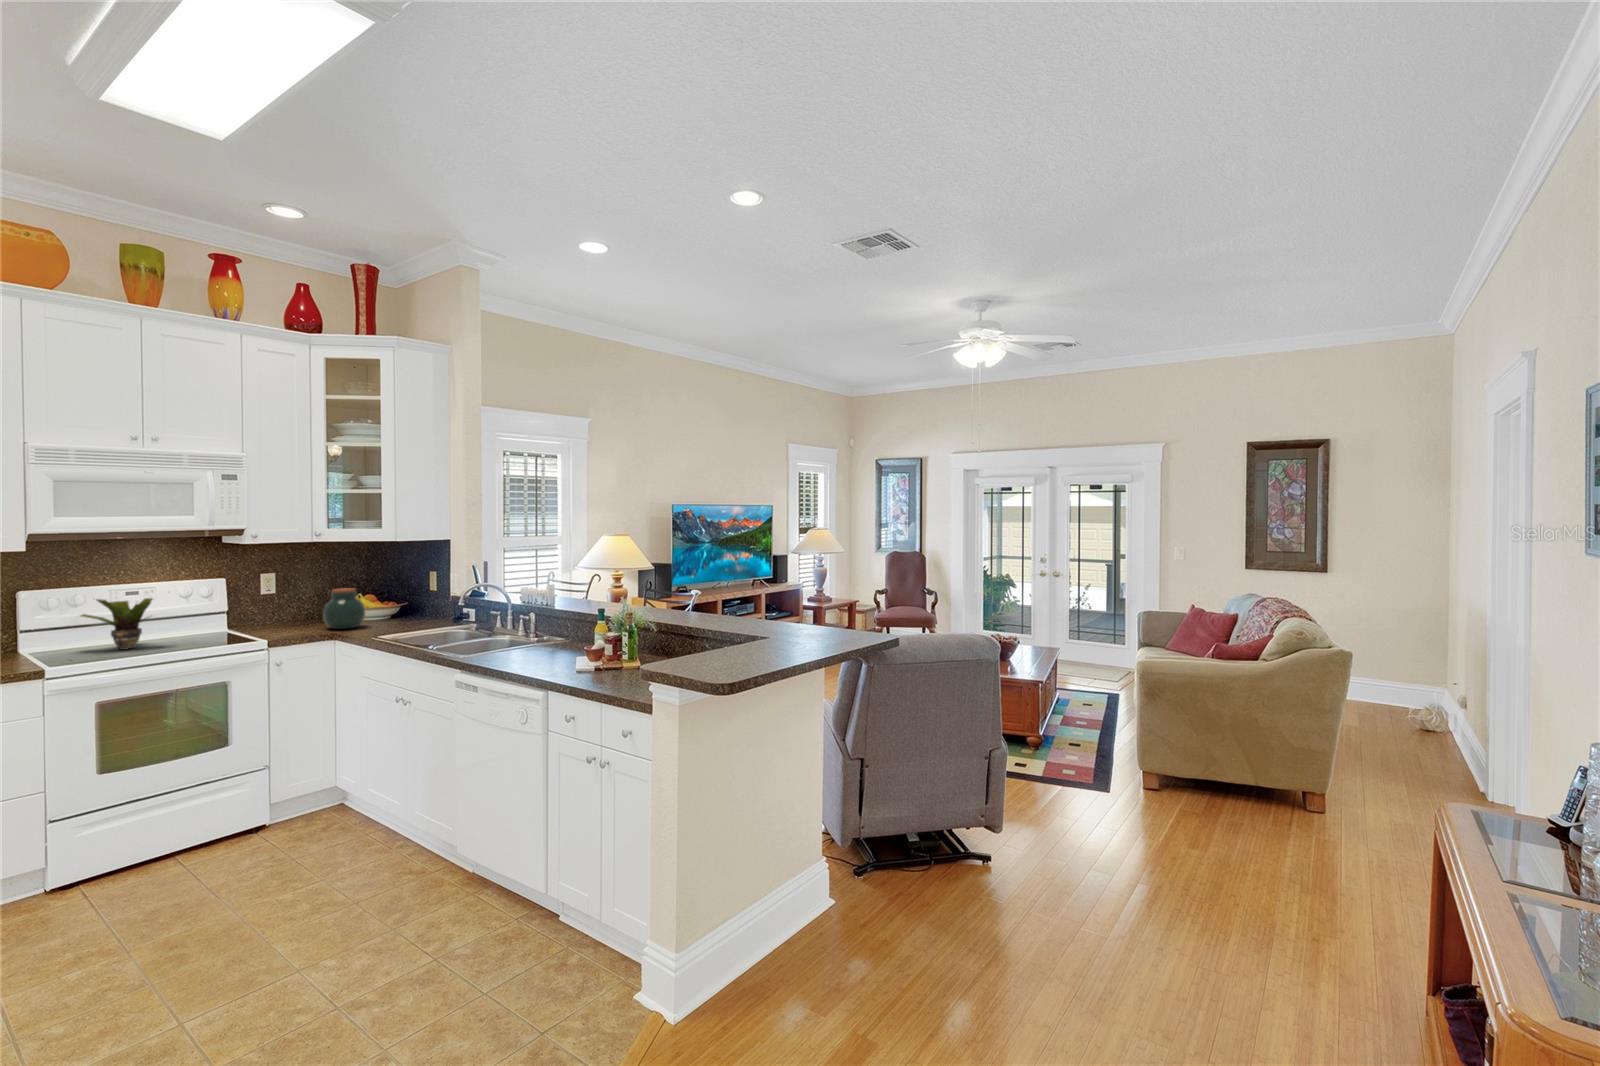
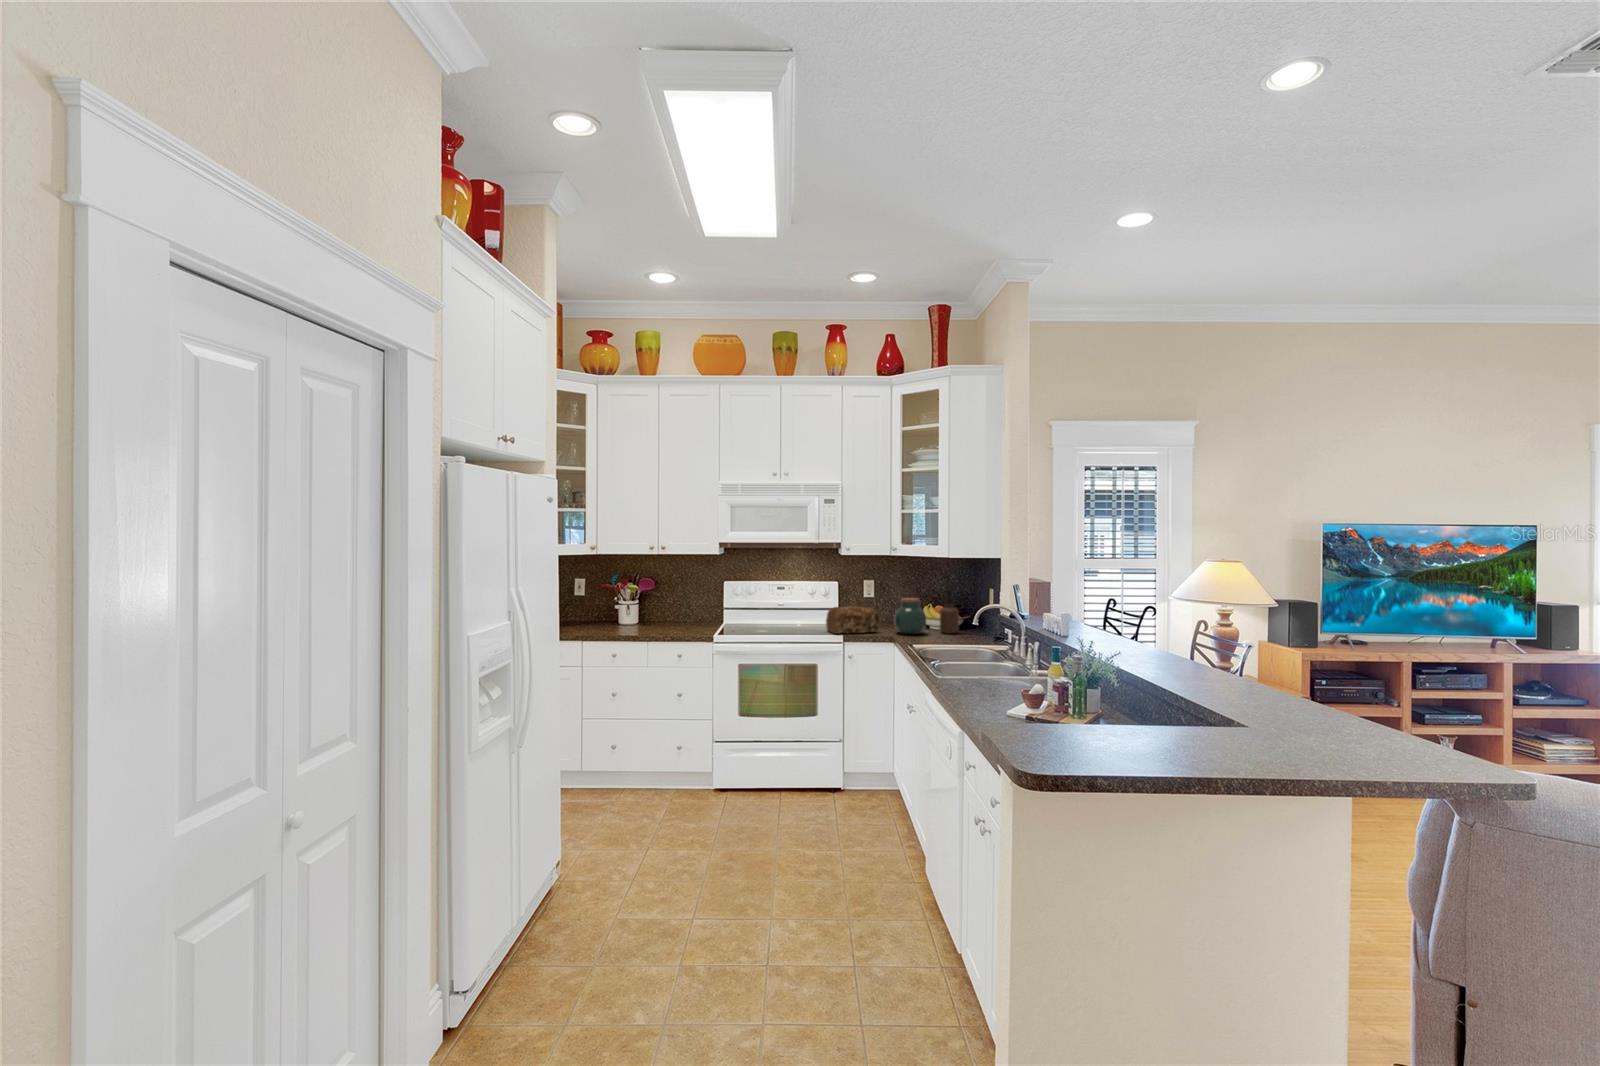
soap dispenser: none [376,576,399,623] -> present [940,590,959,634]
potted plant: present [81,598,152,650] -> none [745,591,793,629]
bread loaf: none [225,604,305,641] -> present [826,606,879,634]

